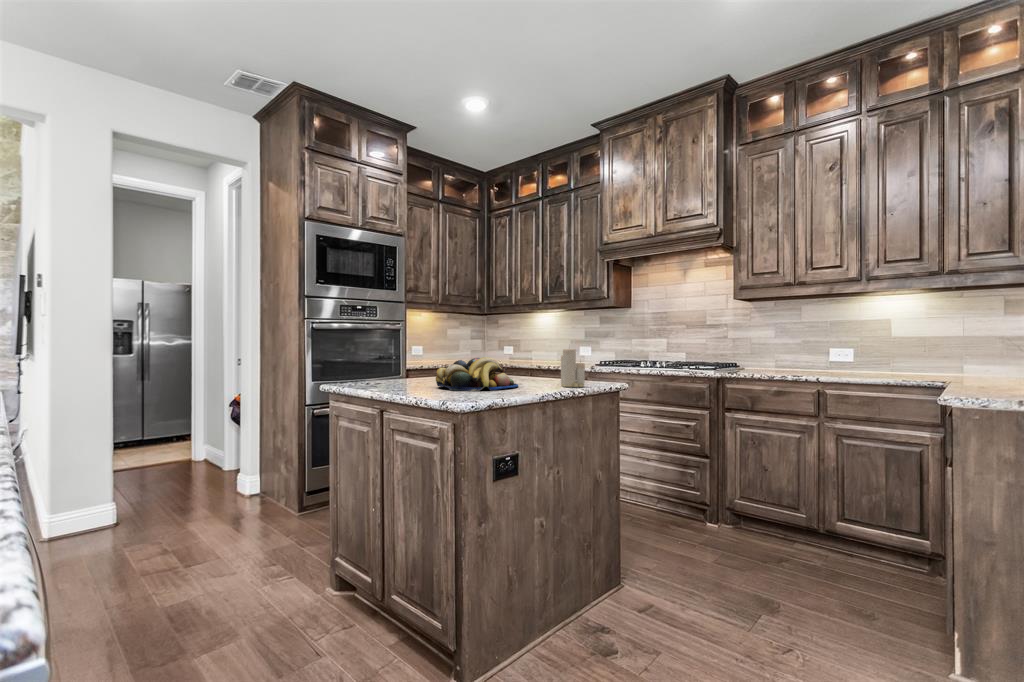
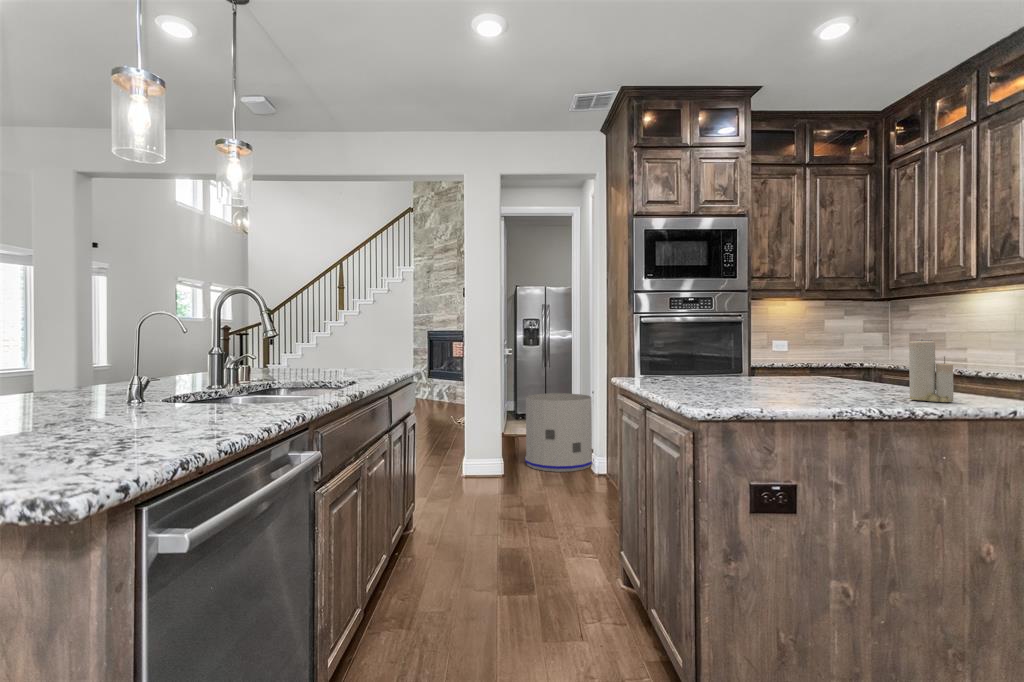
fruit bowl: present [436,357,518,391] -> none [713,353,832,397]
trash can: none [139,406,234,501] -> present [525,393,592,472]

